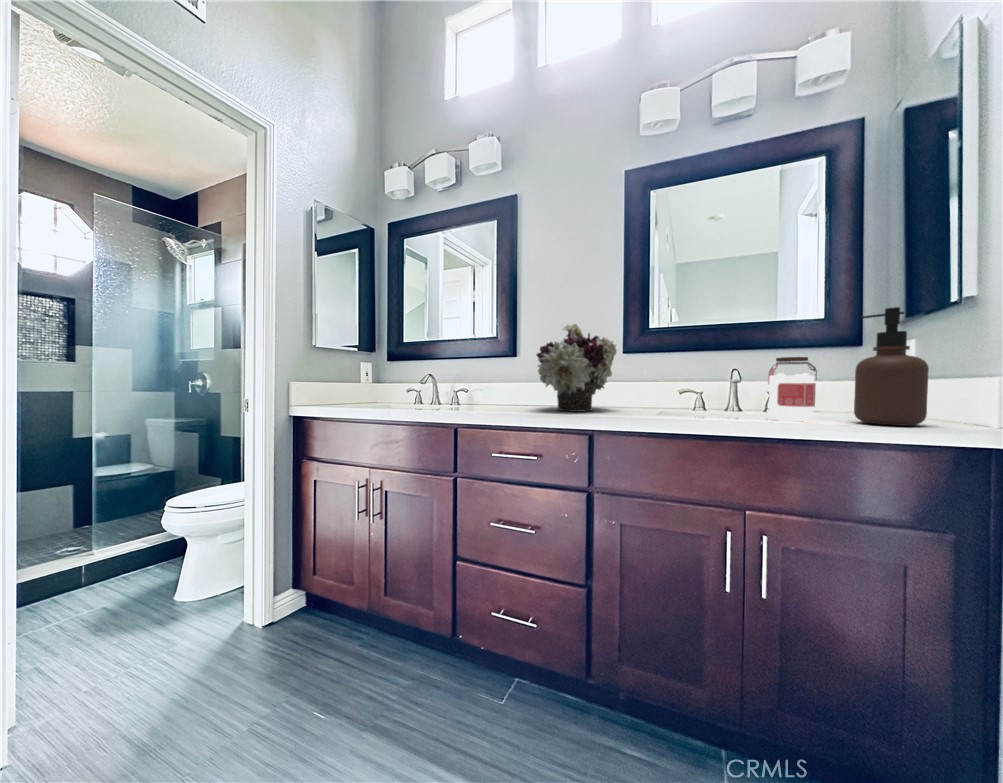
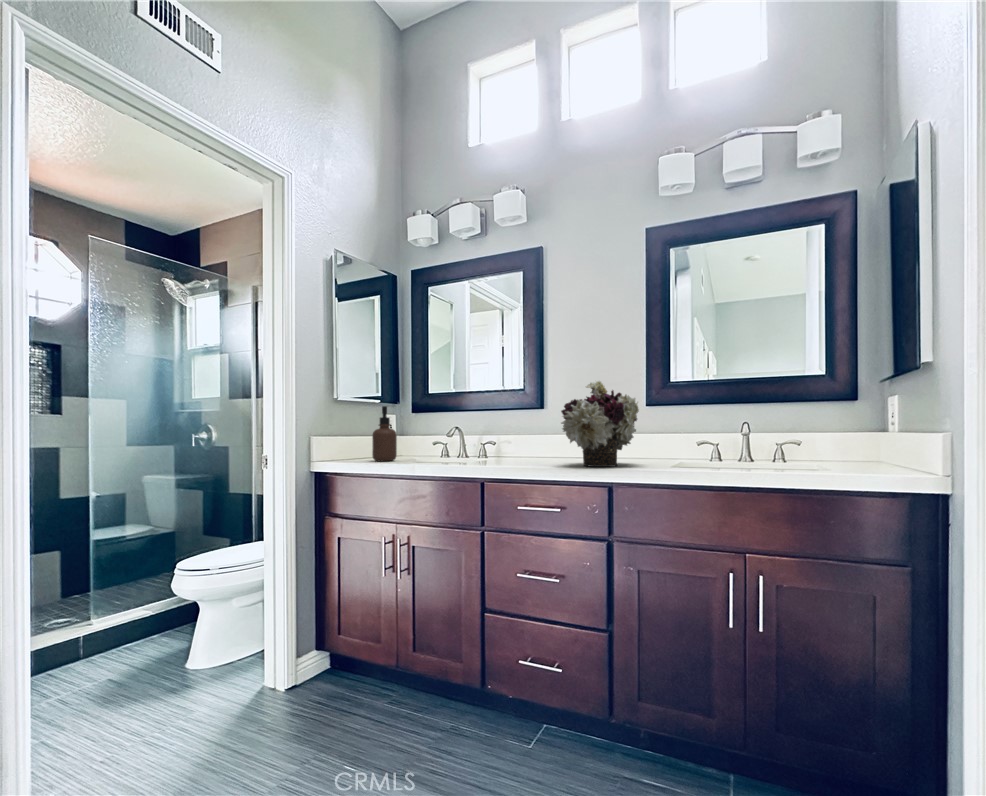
soap dispenser: present [854,307,929,426] -> present [372,406,397,461]
jar: present [768,357,817,422] -> none [758,419,795,475]

